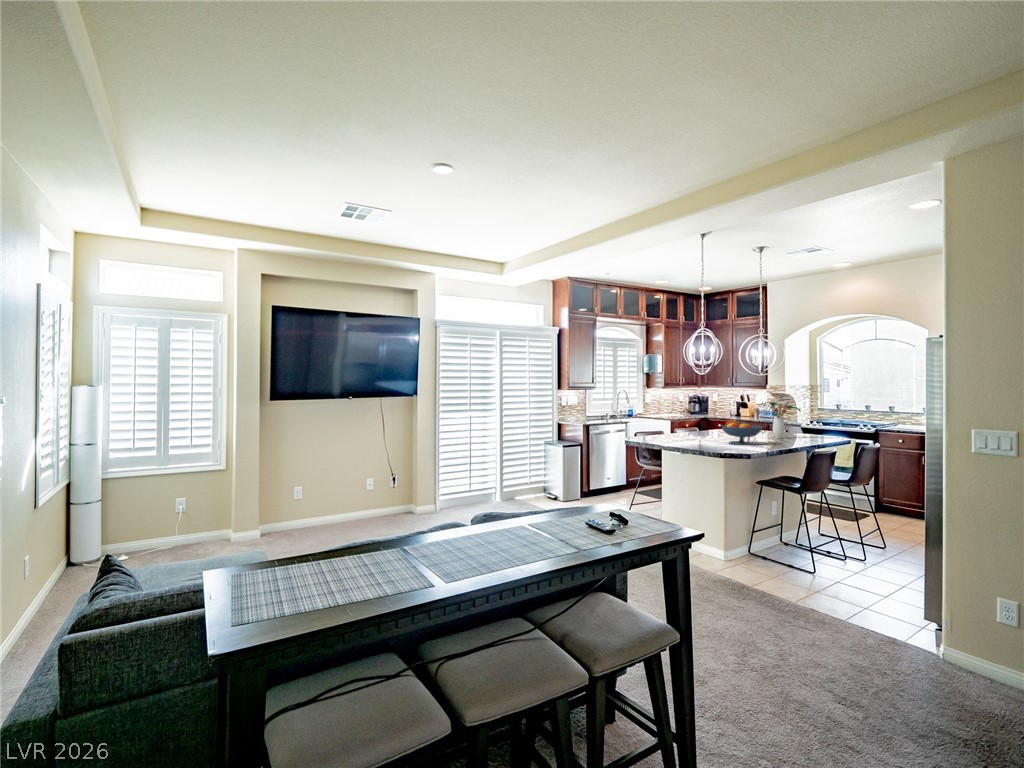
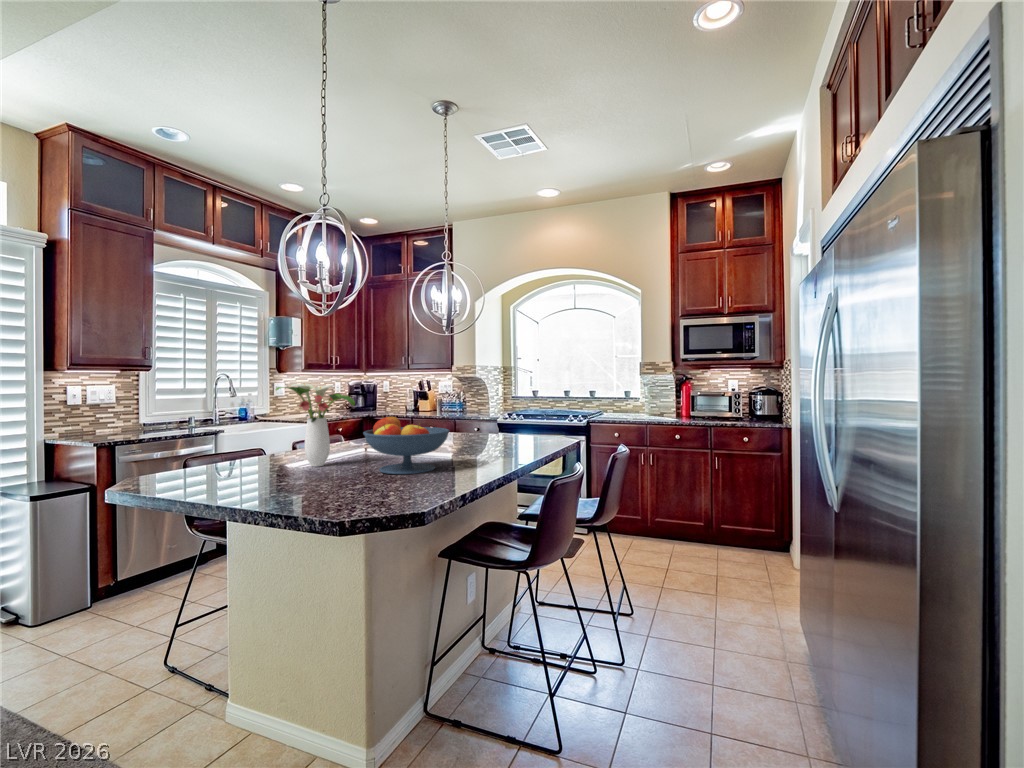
flower arrangement: present [764,401,801,438] -> present [276,383,355,466]

